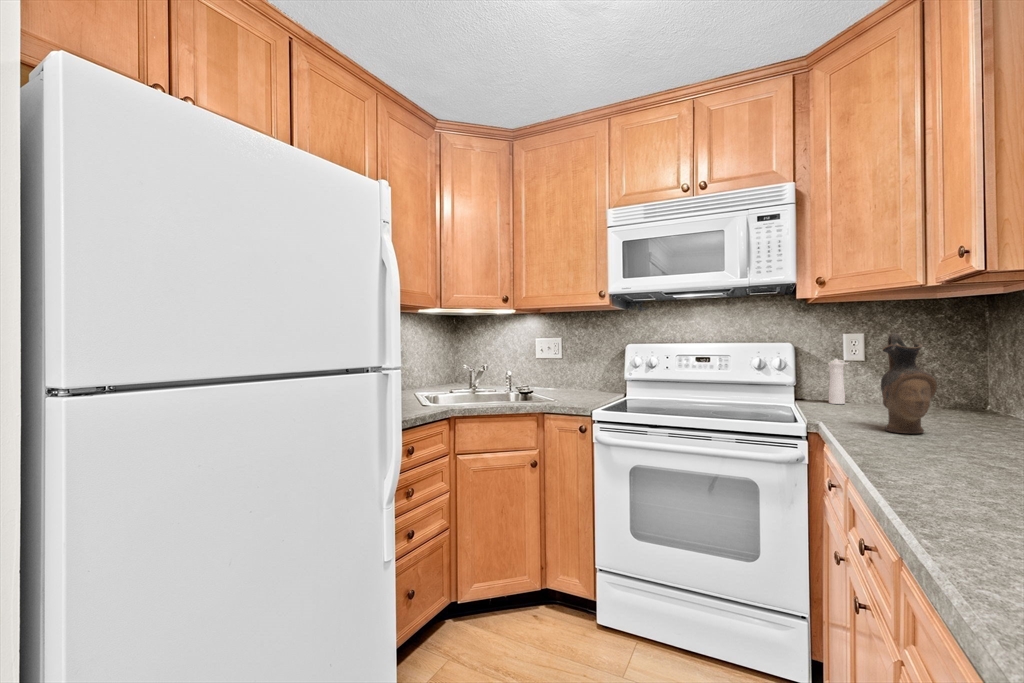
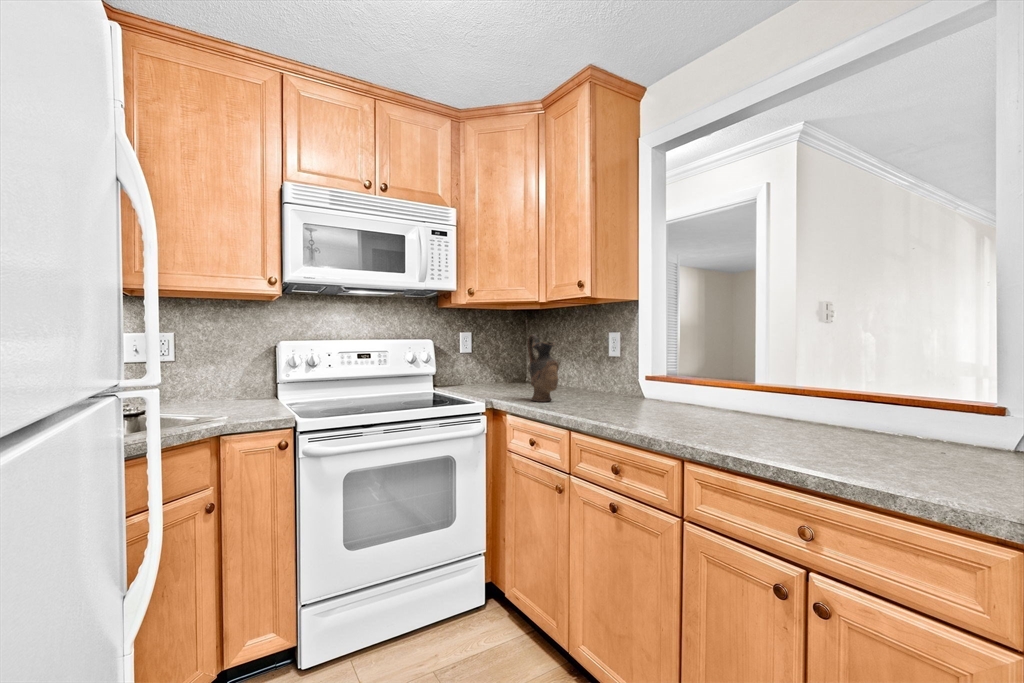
pepper mill: present [828,359,848,404] -> none [451,347,465,387]

